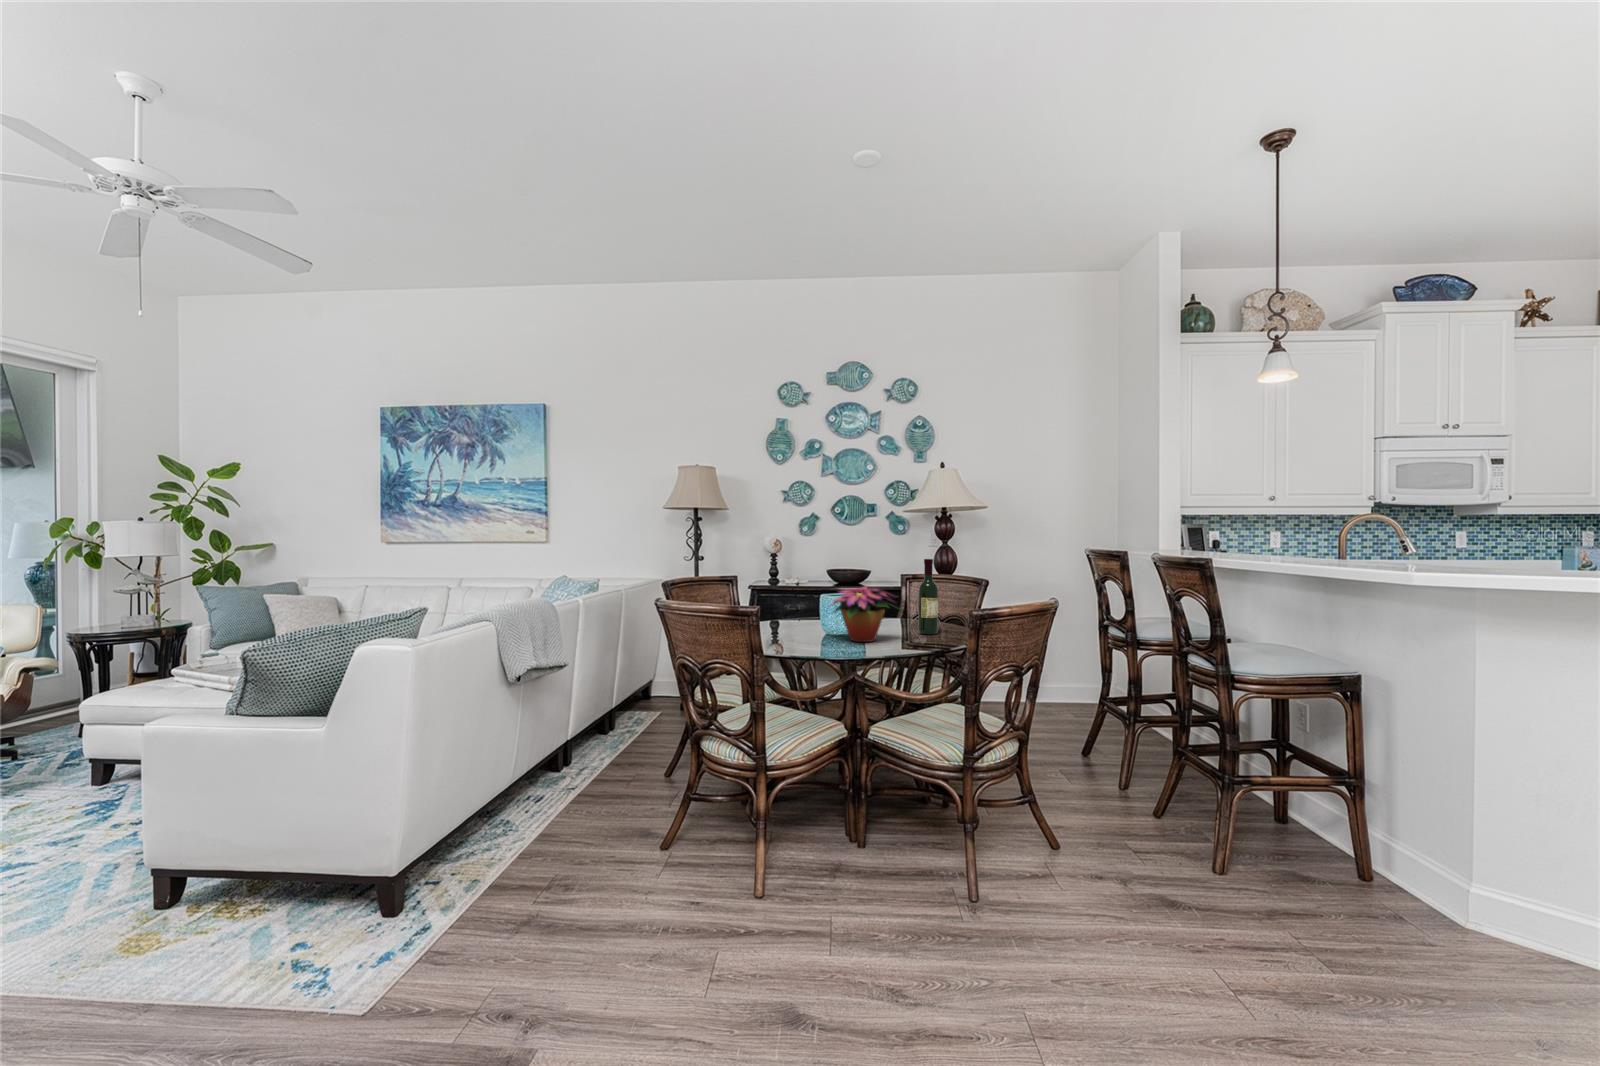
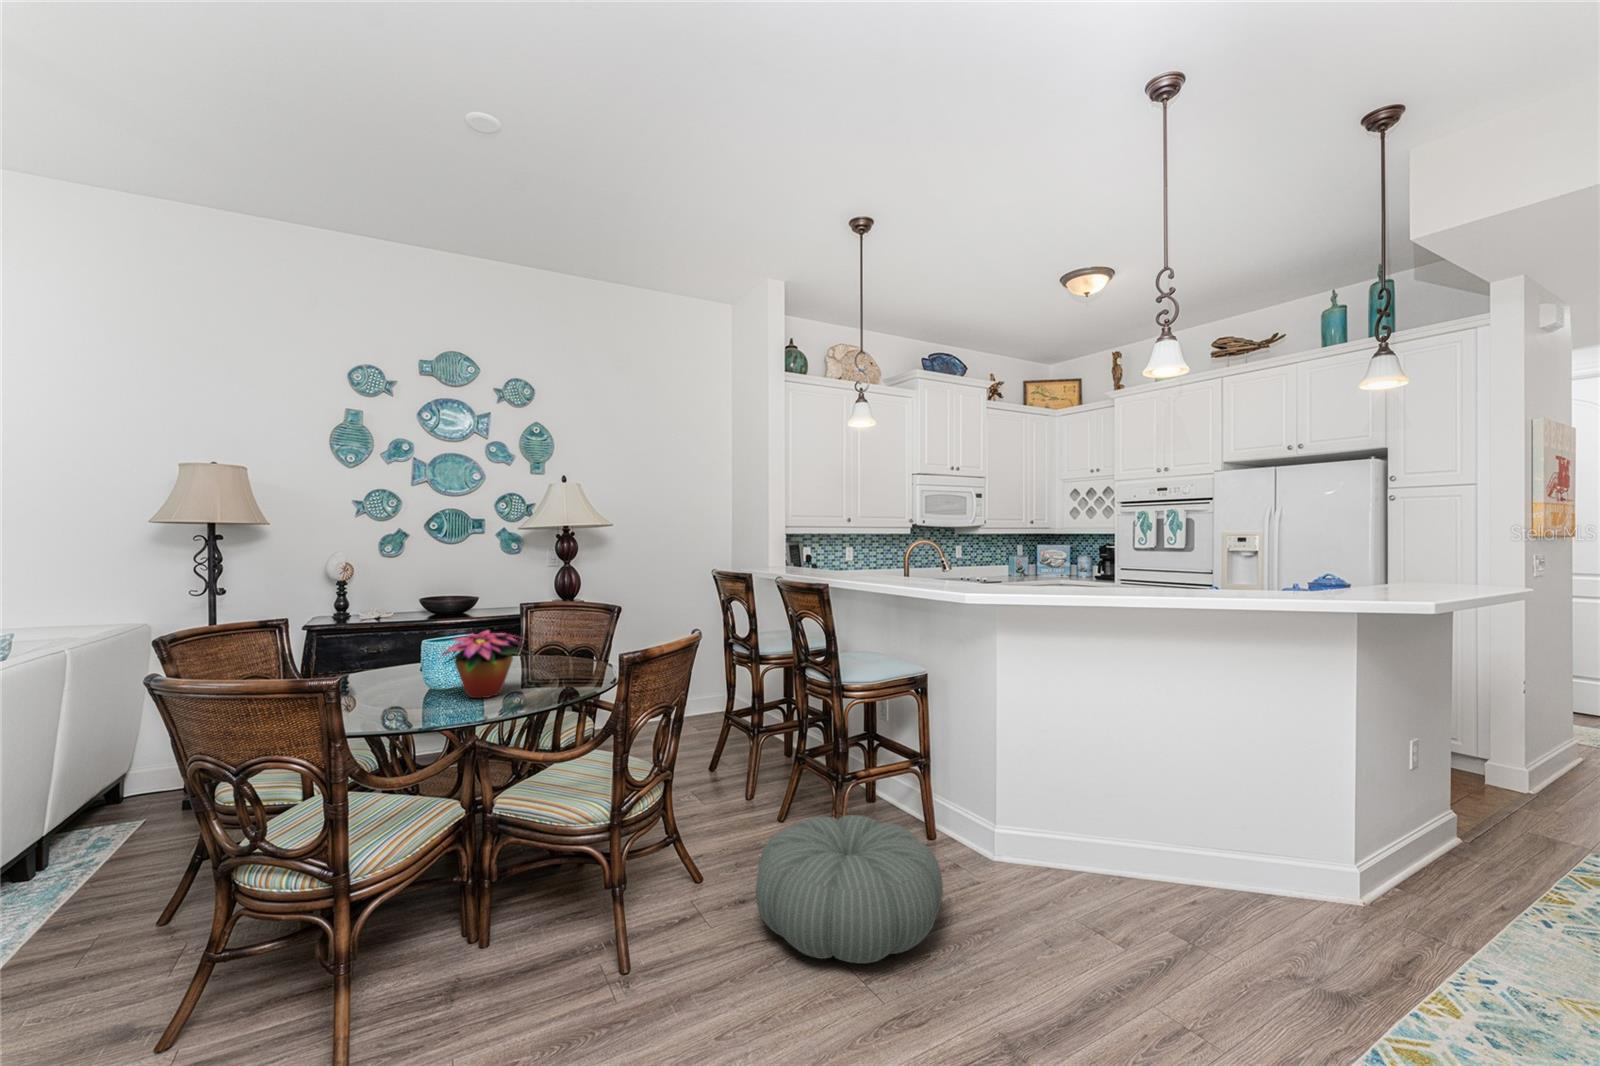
wine bottle: present [918,559,938,635] -> none [550,592,573,677]
pouf: none [1111,810,1360,978] -> present [756,815,943,963]

